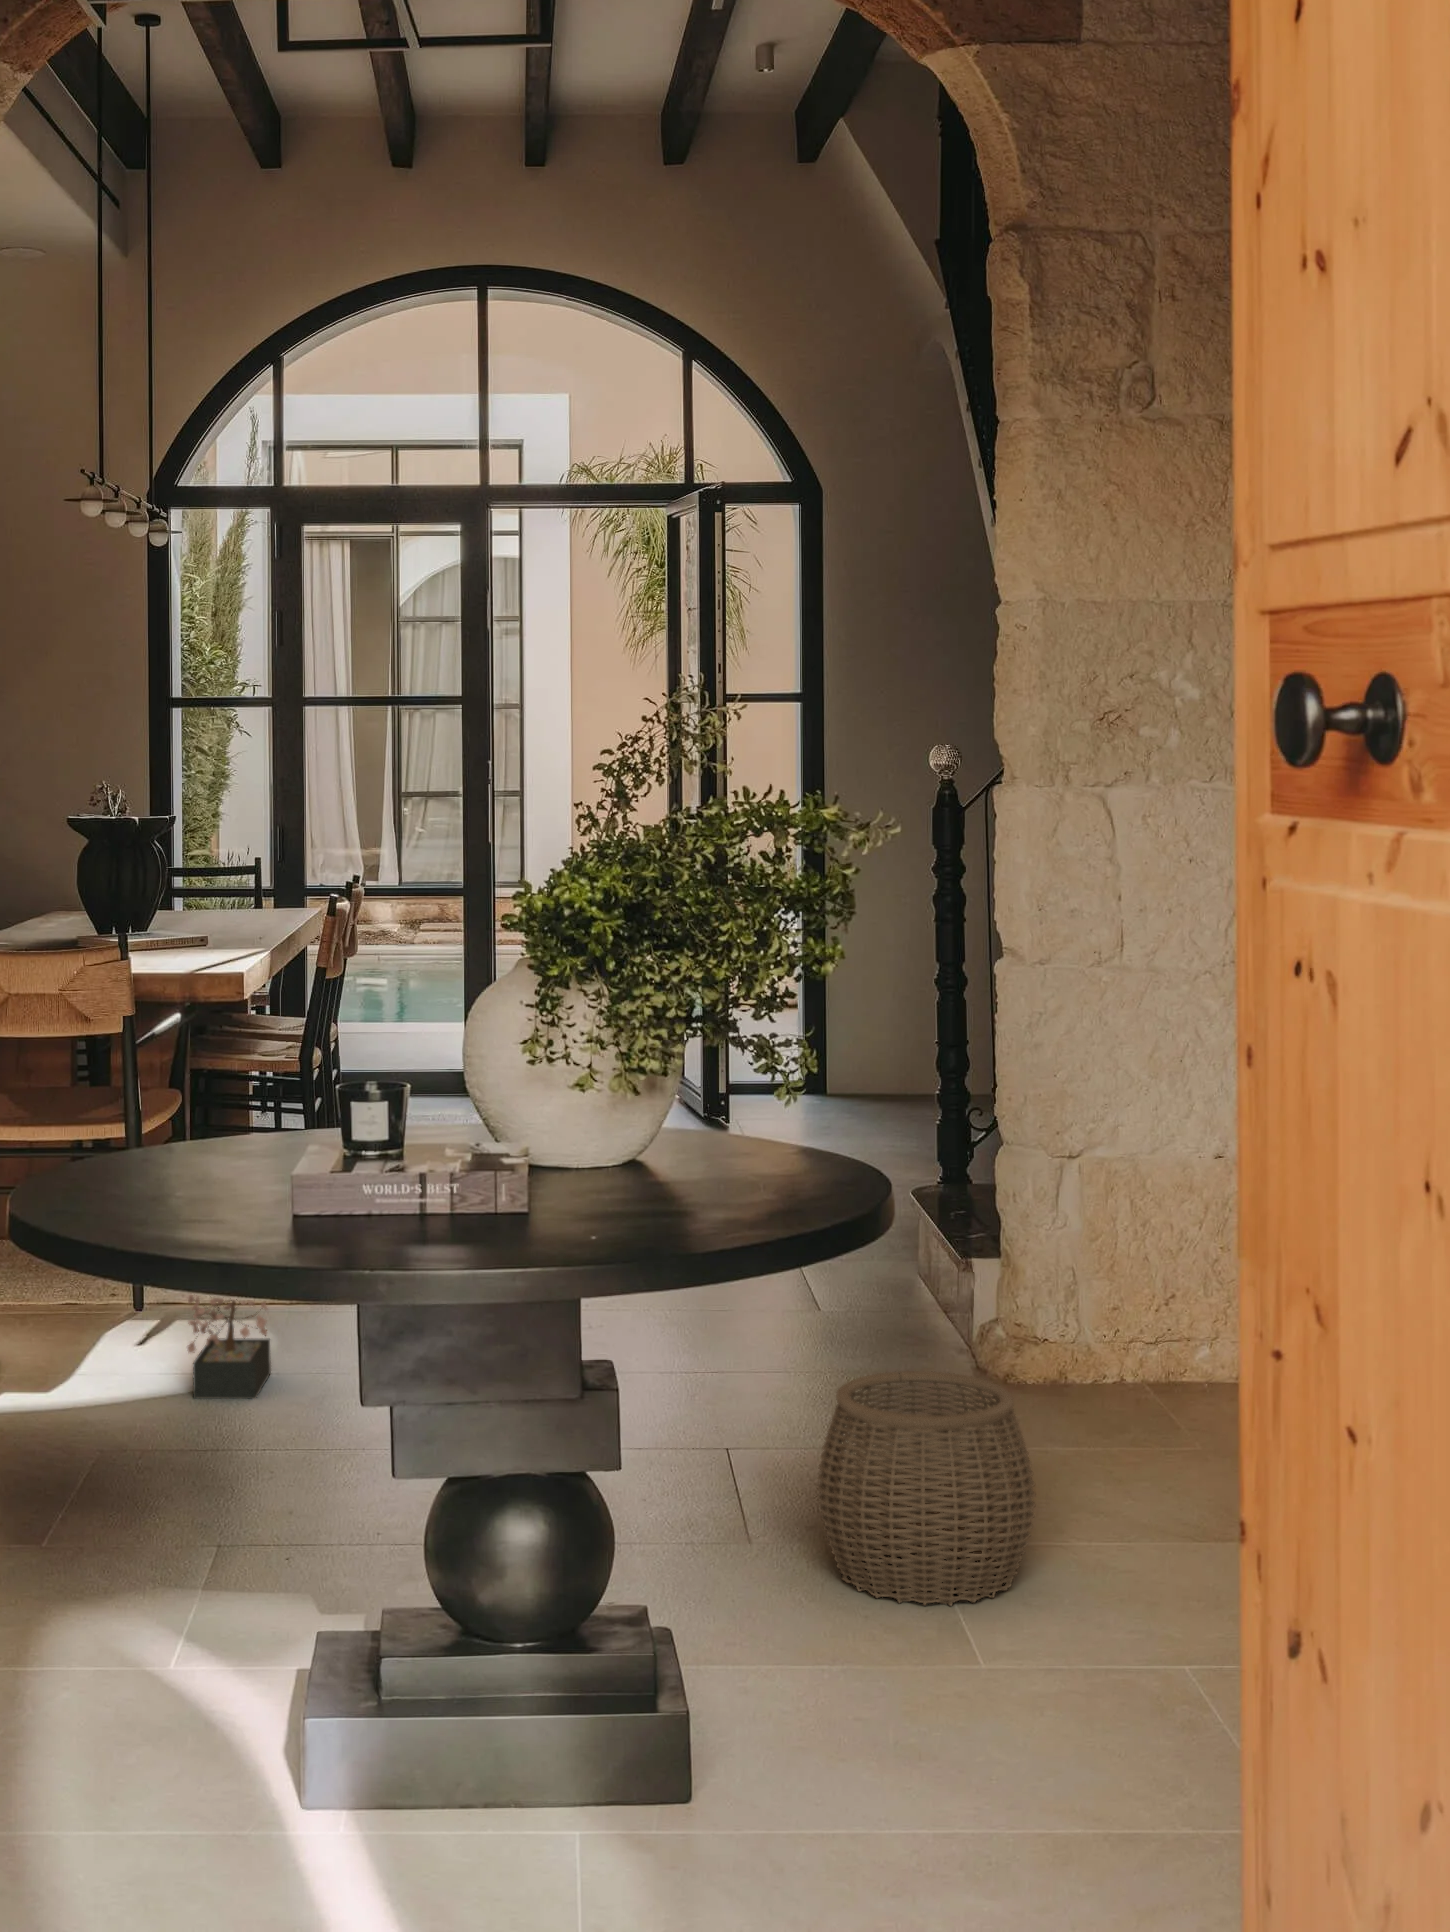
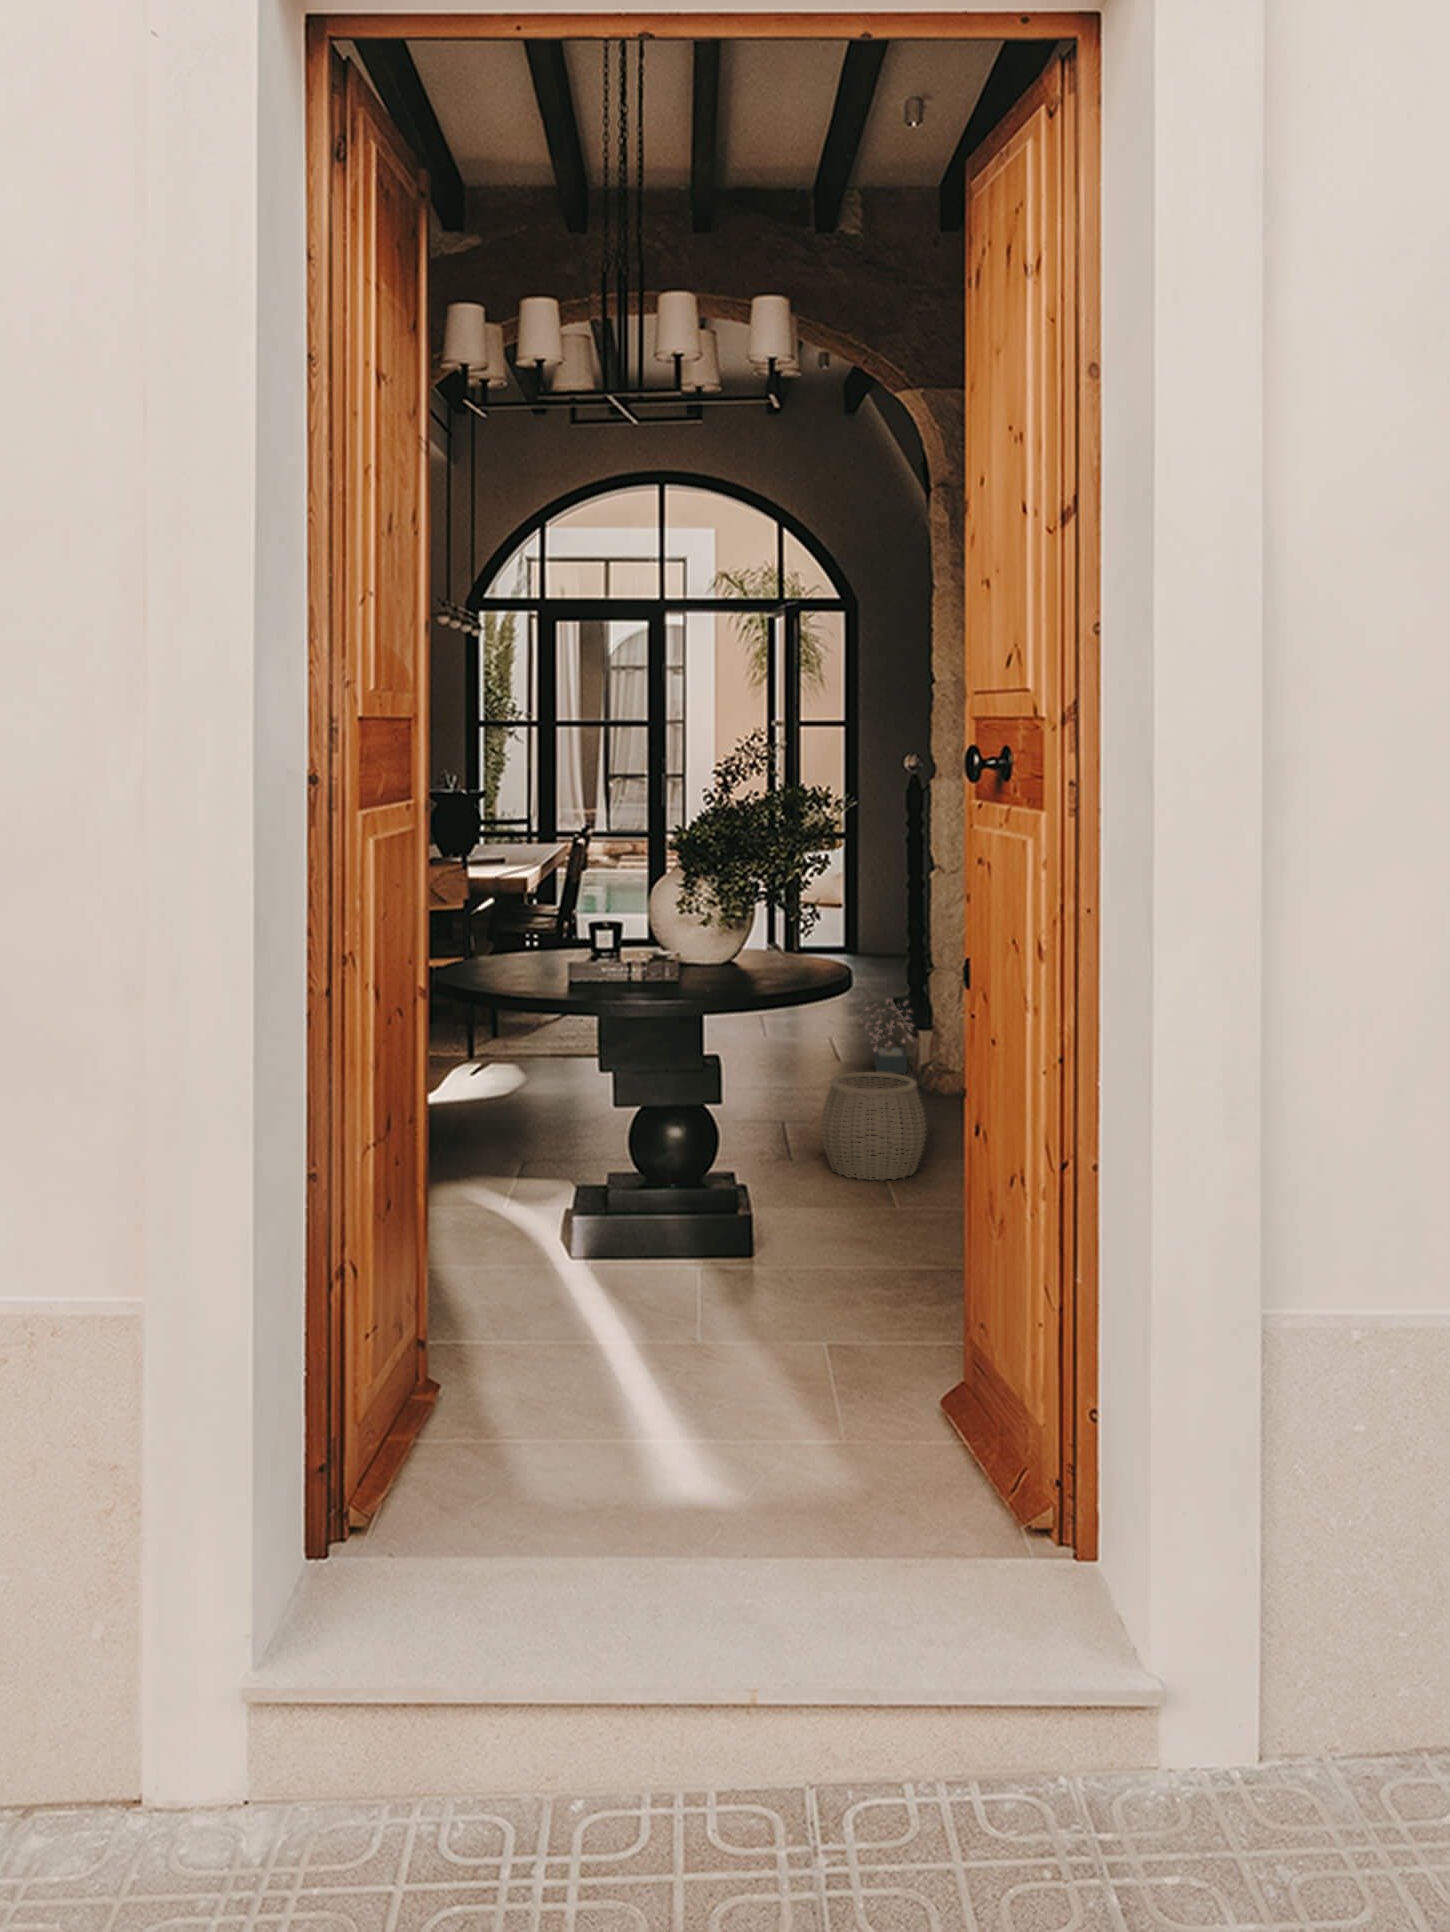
decorative plant: present [187,1295,271,1399] -> present [865,999,913,1073]

